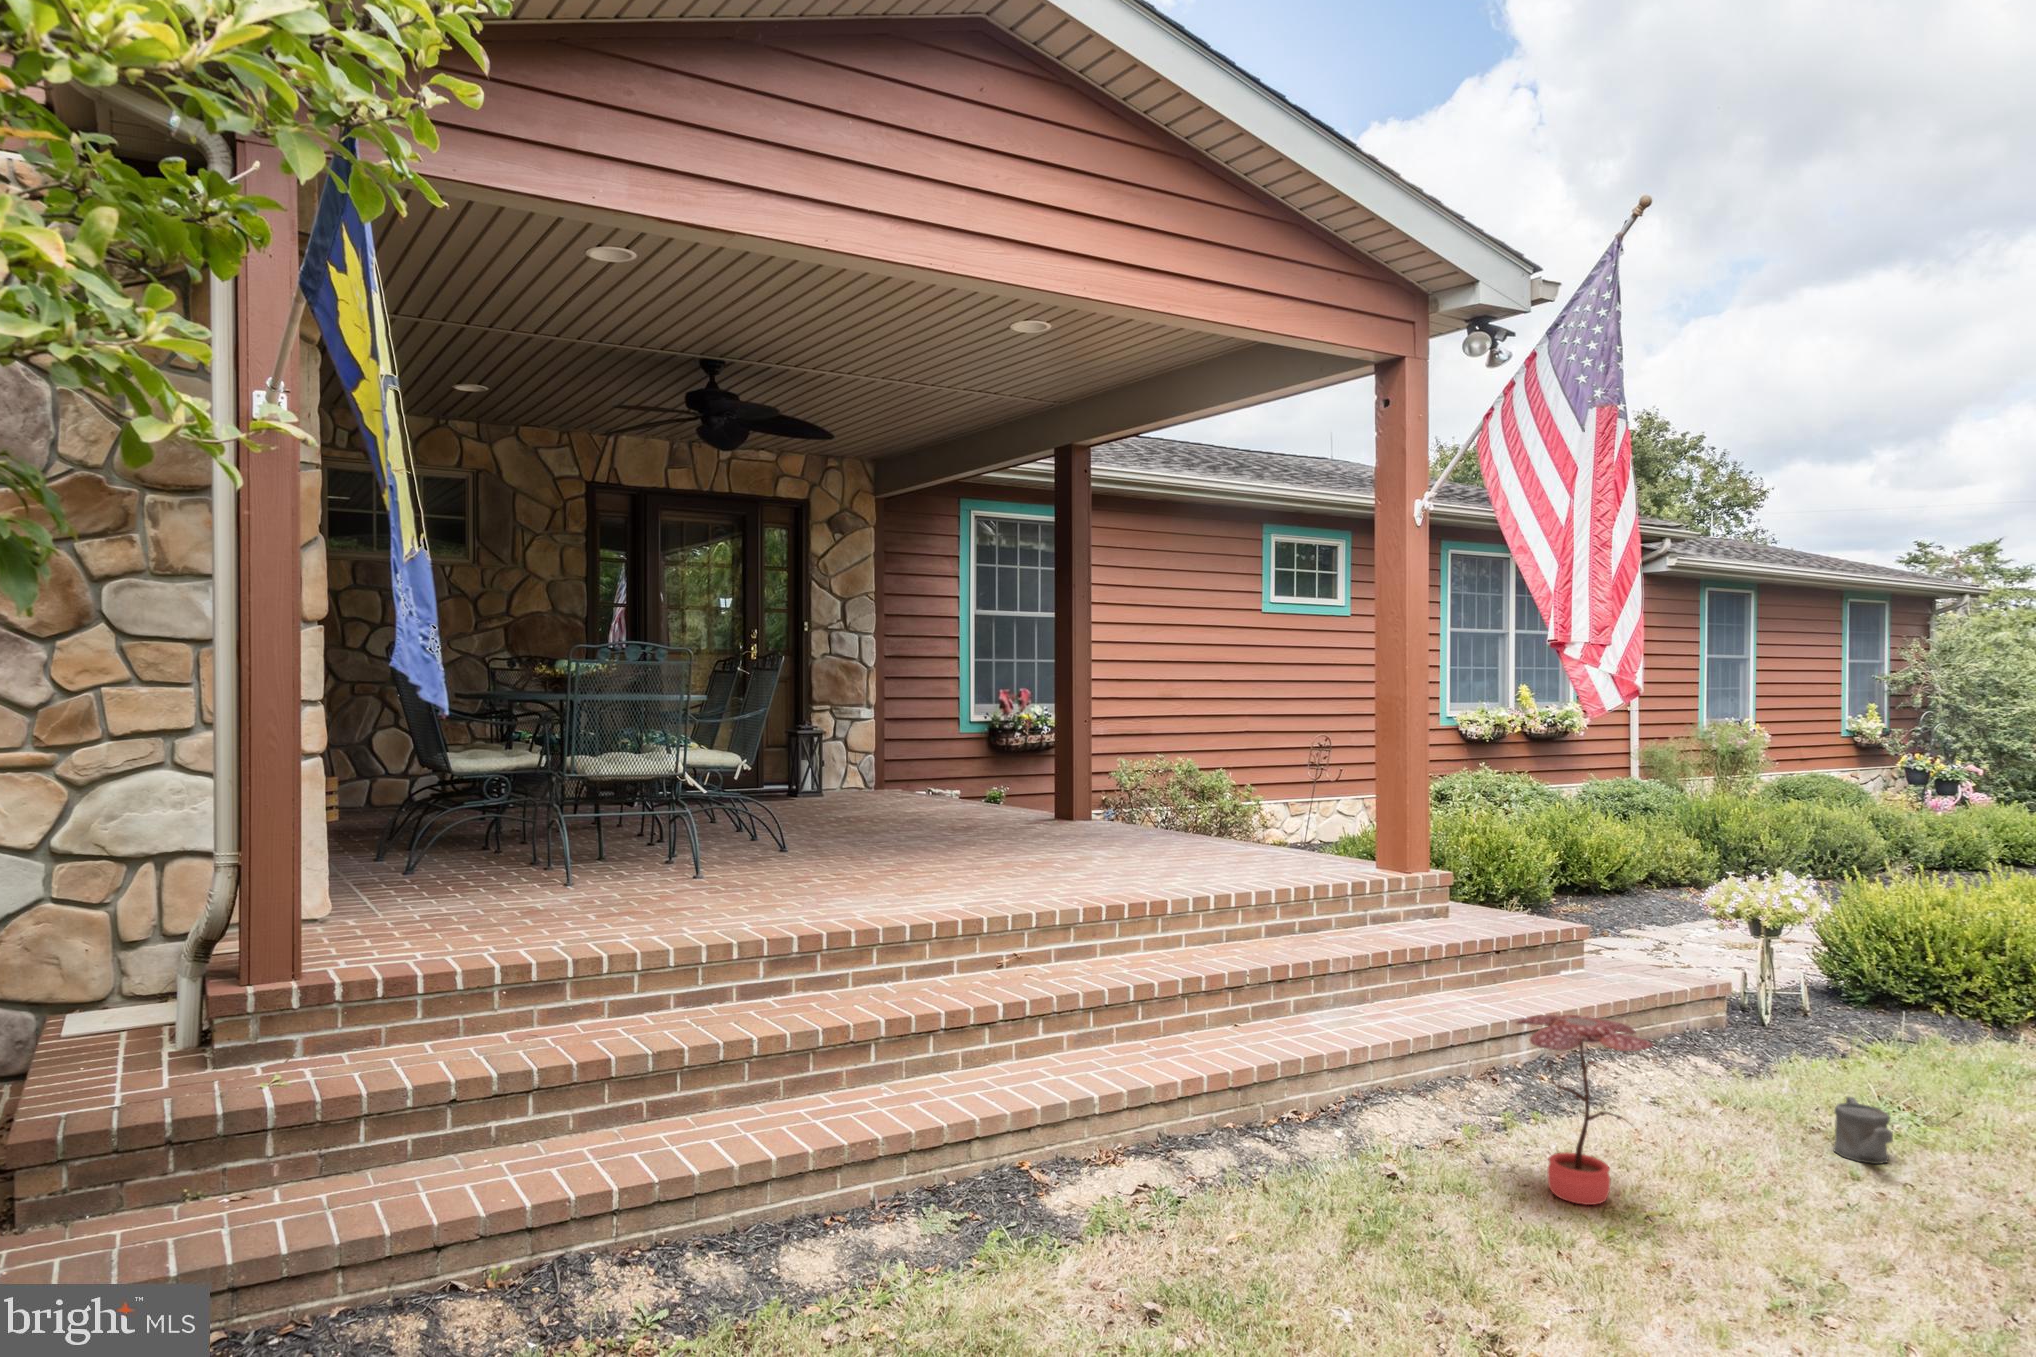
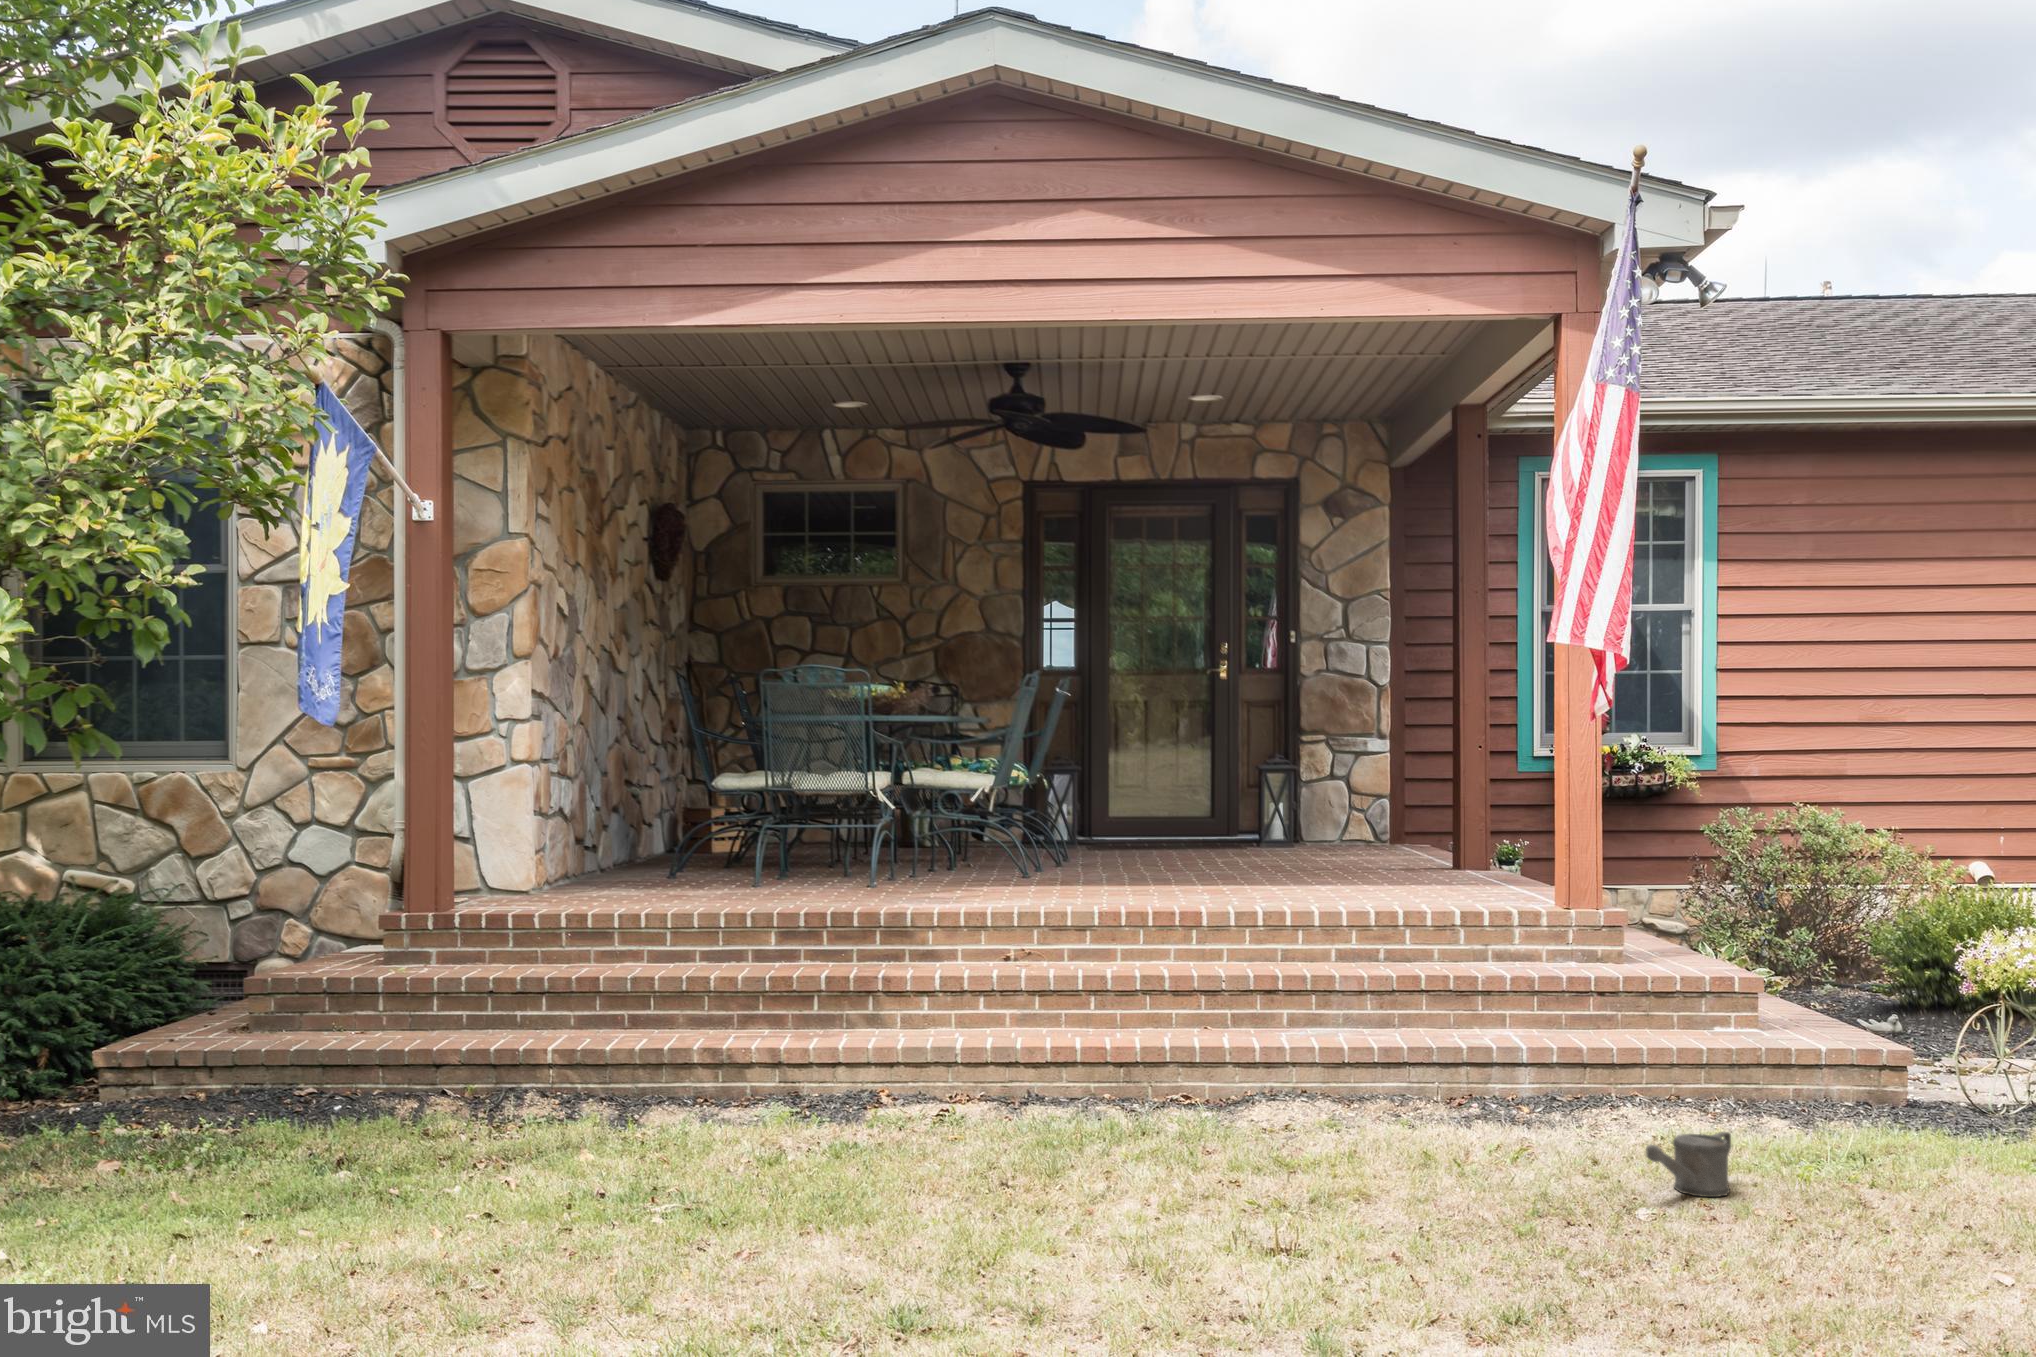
potted plant: present [1517,1015,1654,1205] -> none [1228,997,1360,1173]

